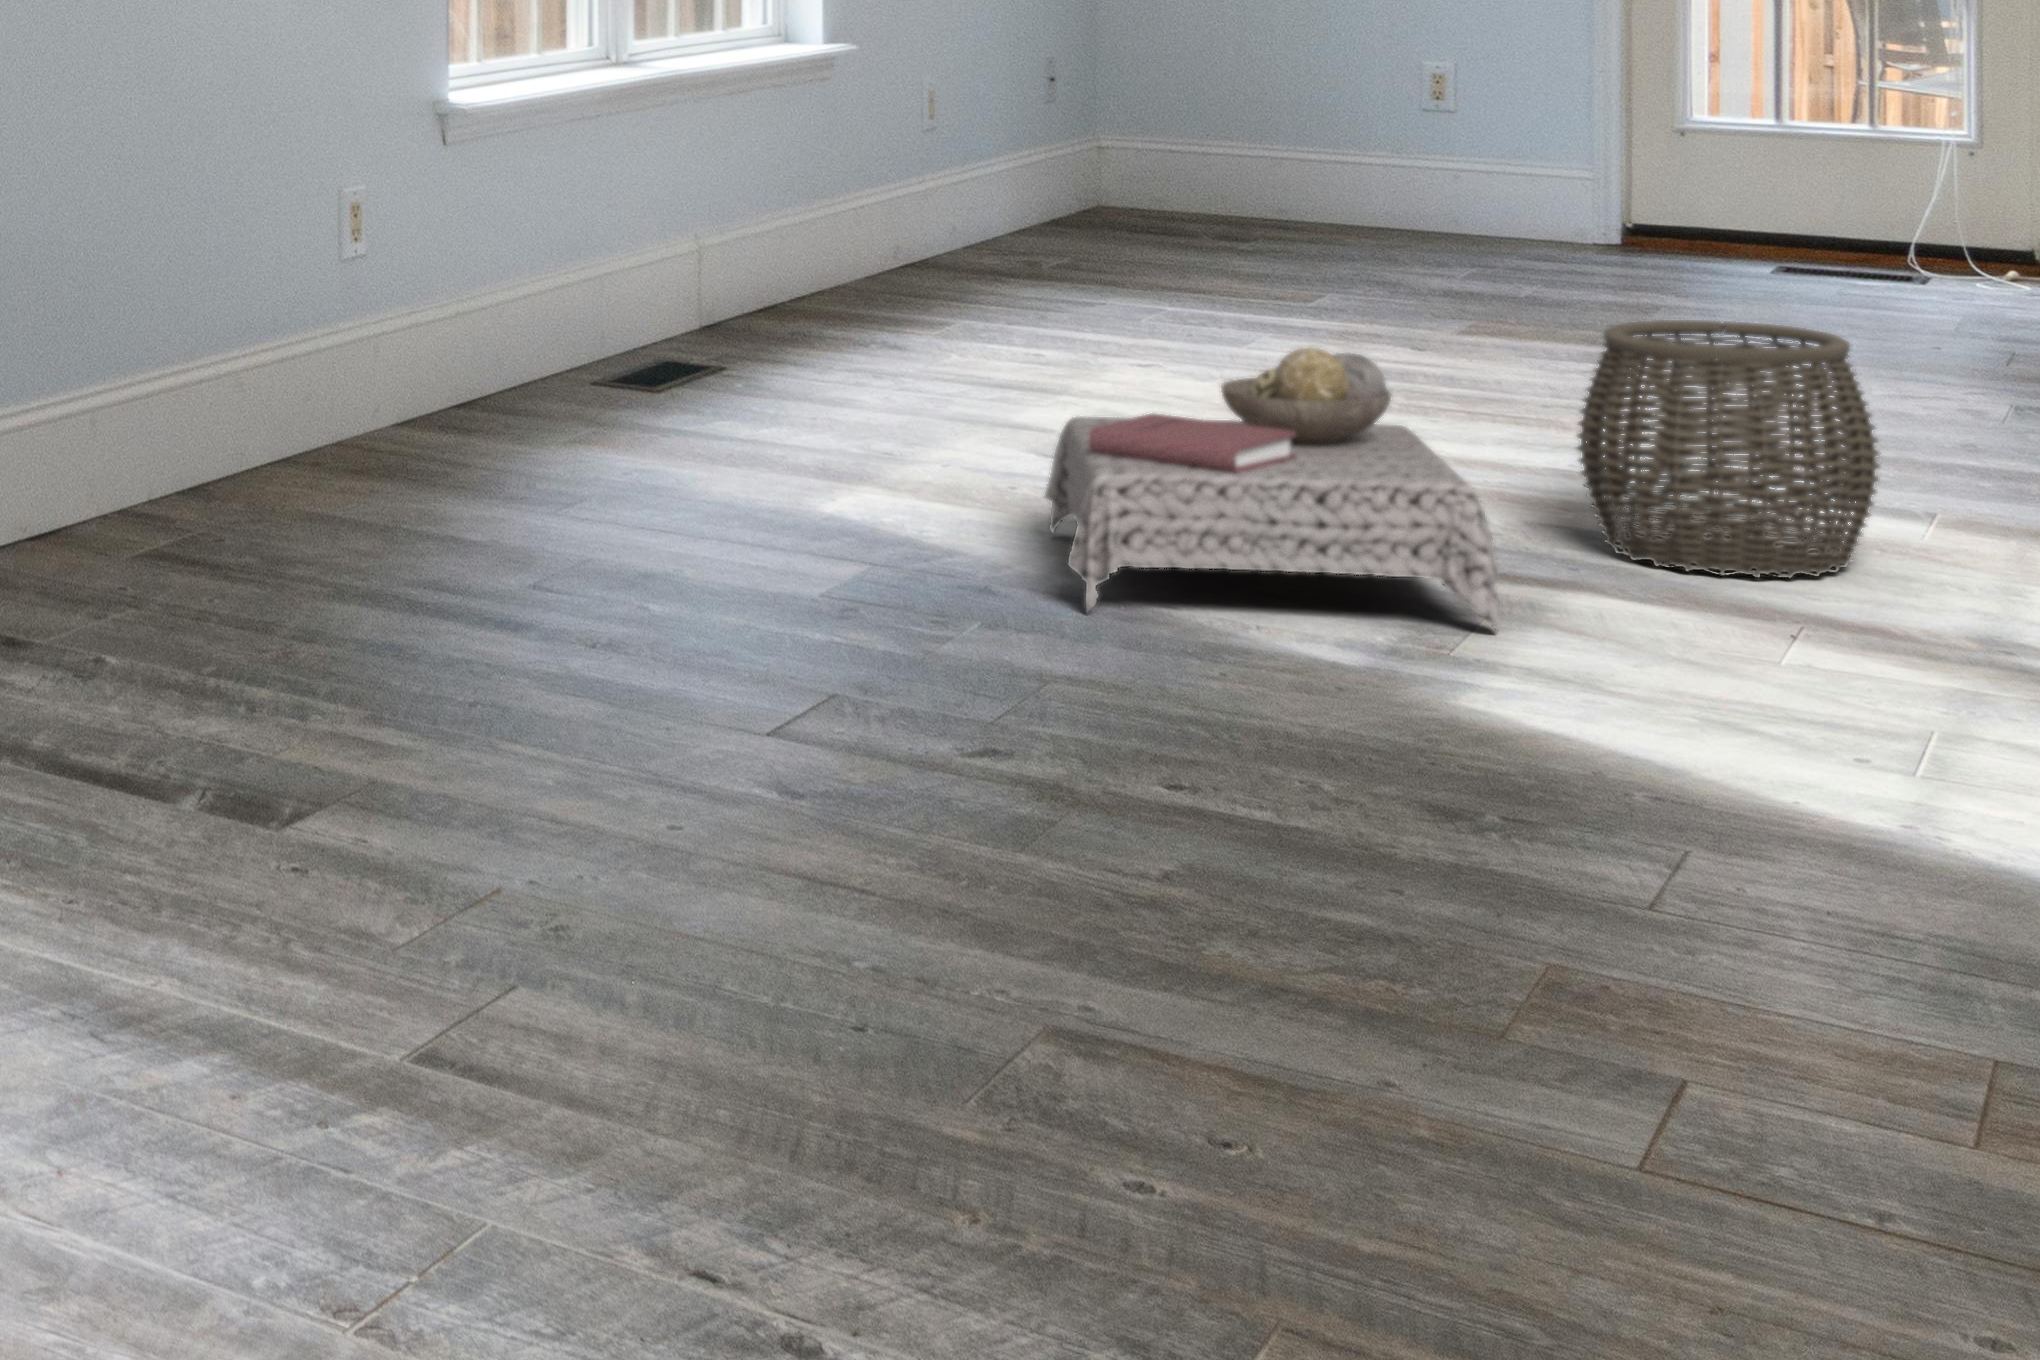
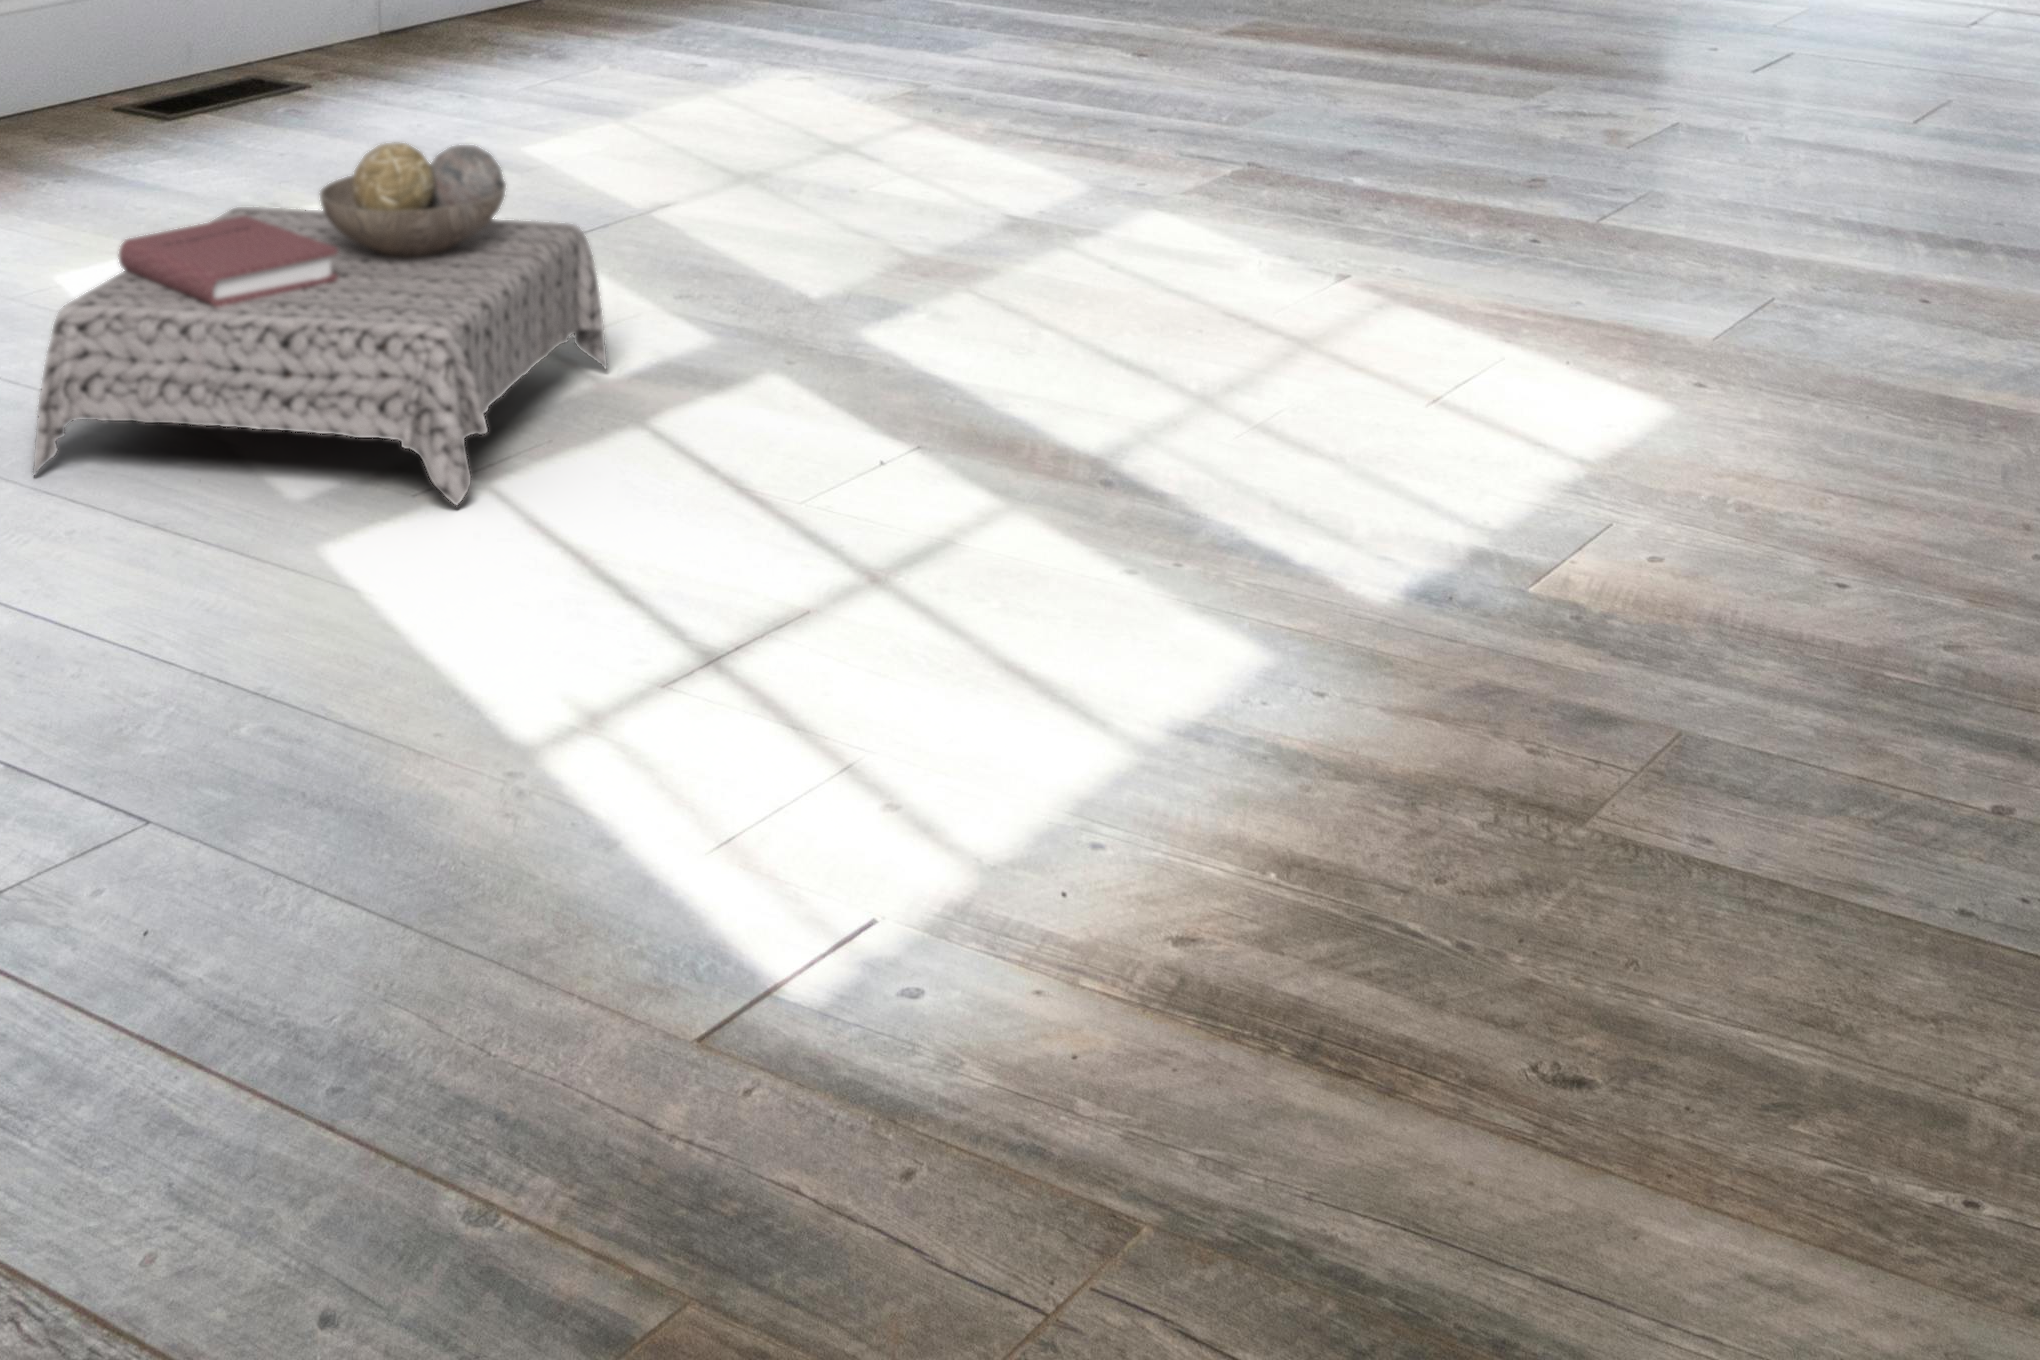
woven basket: present [1577,320,1880,578] -> none [780,94,1089,417]

